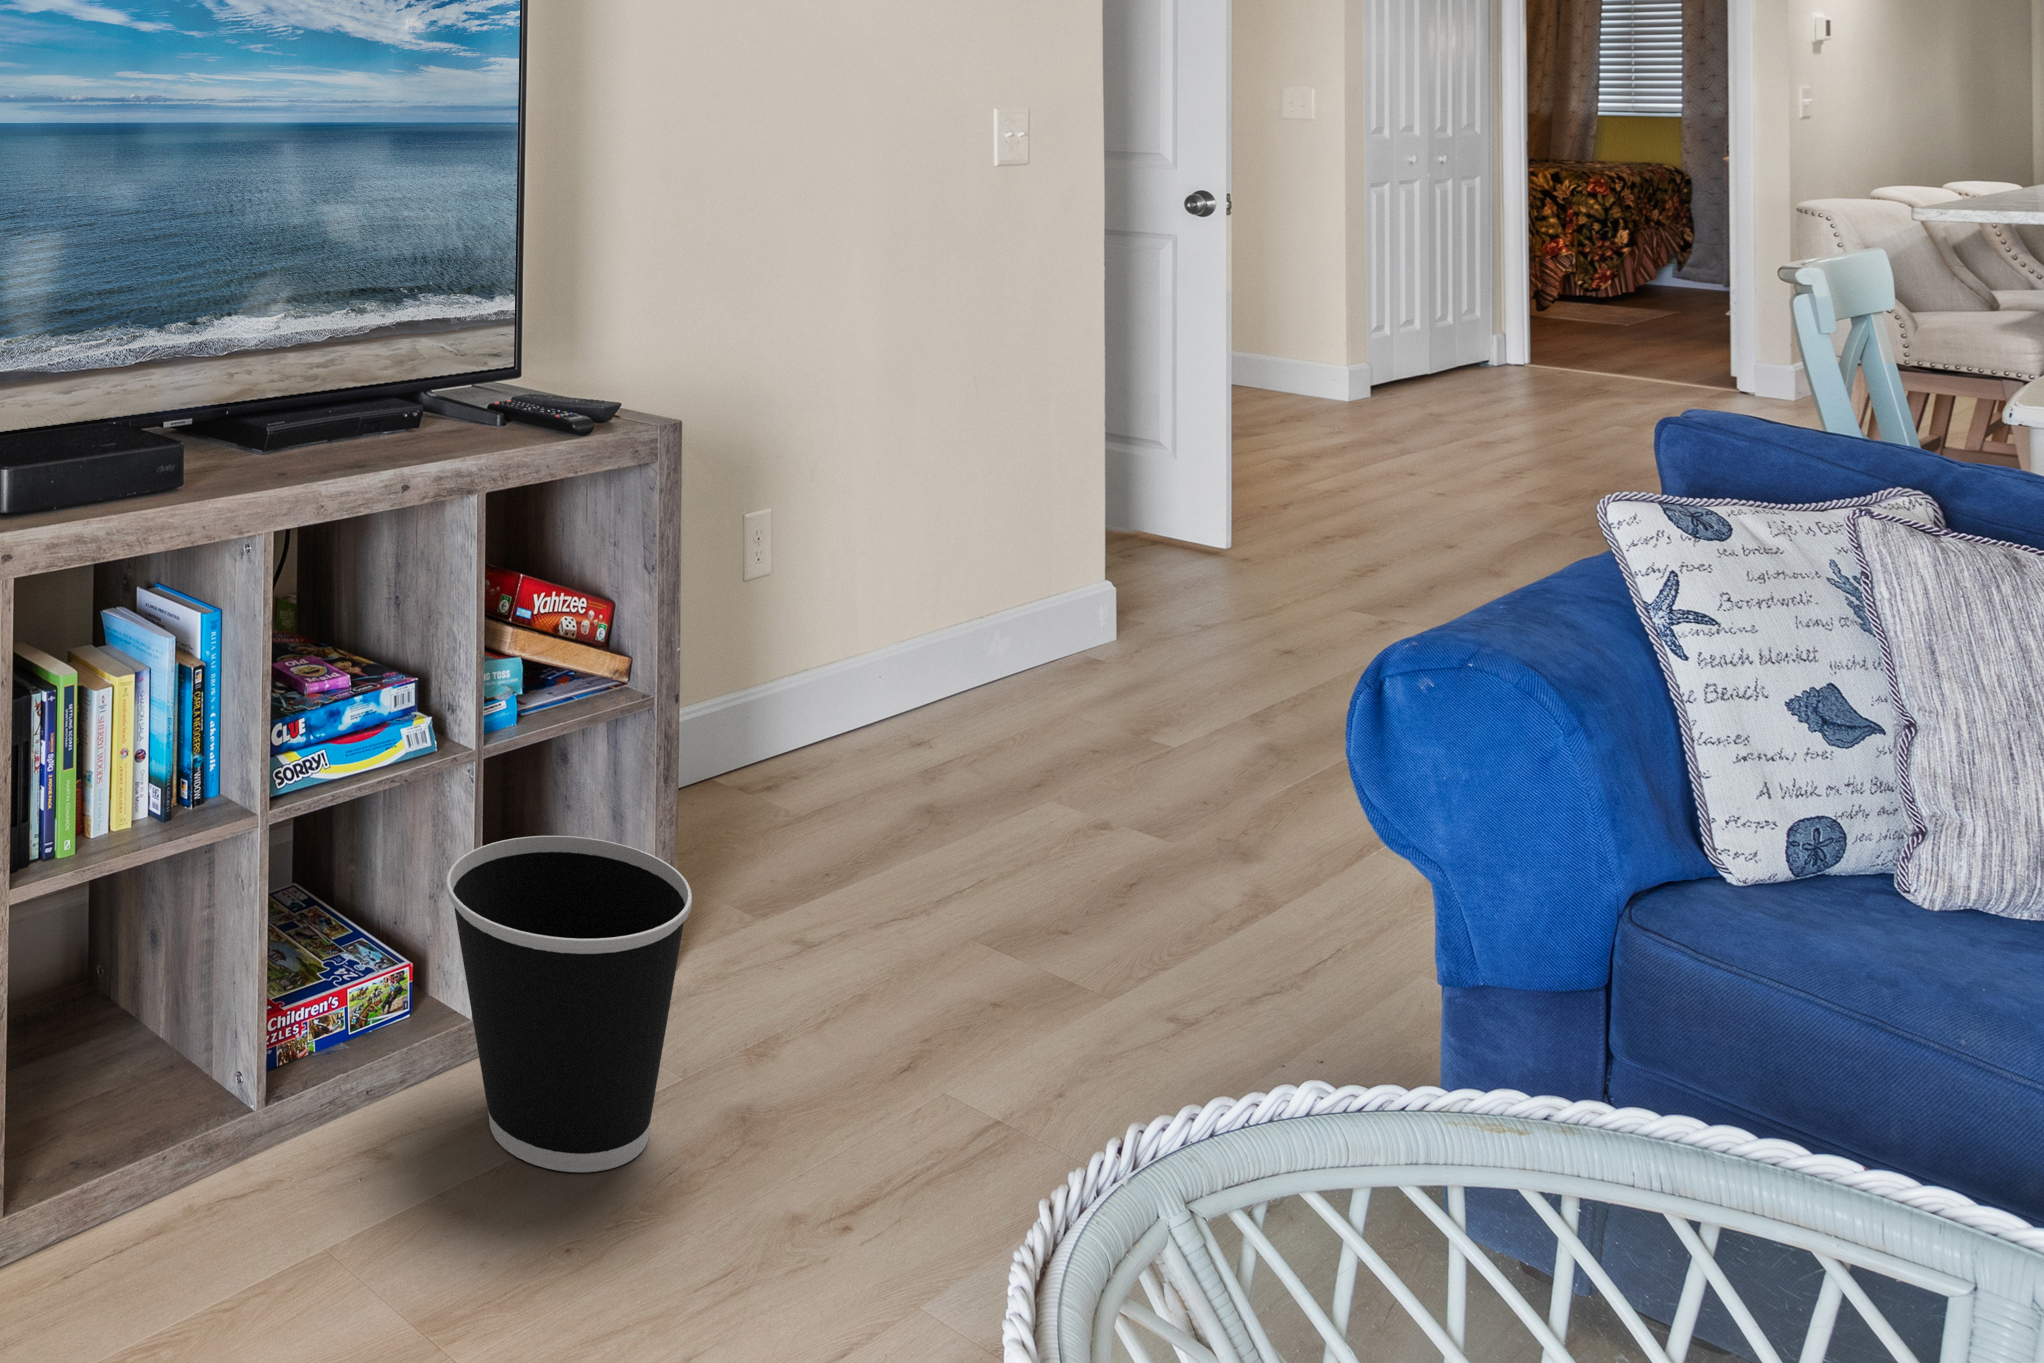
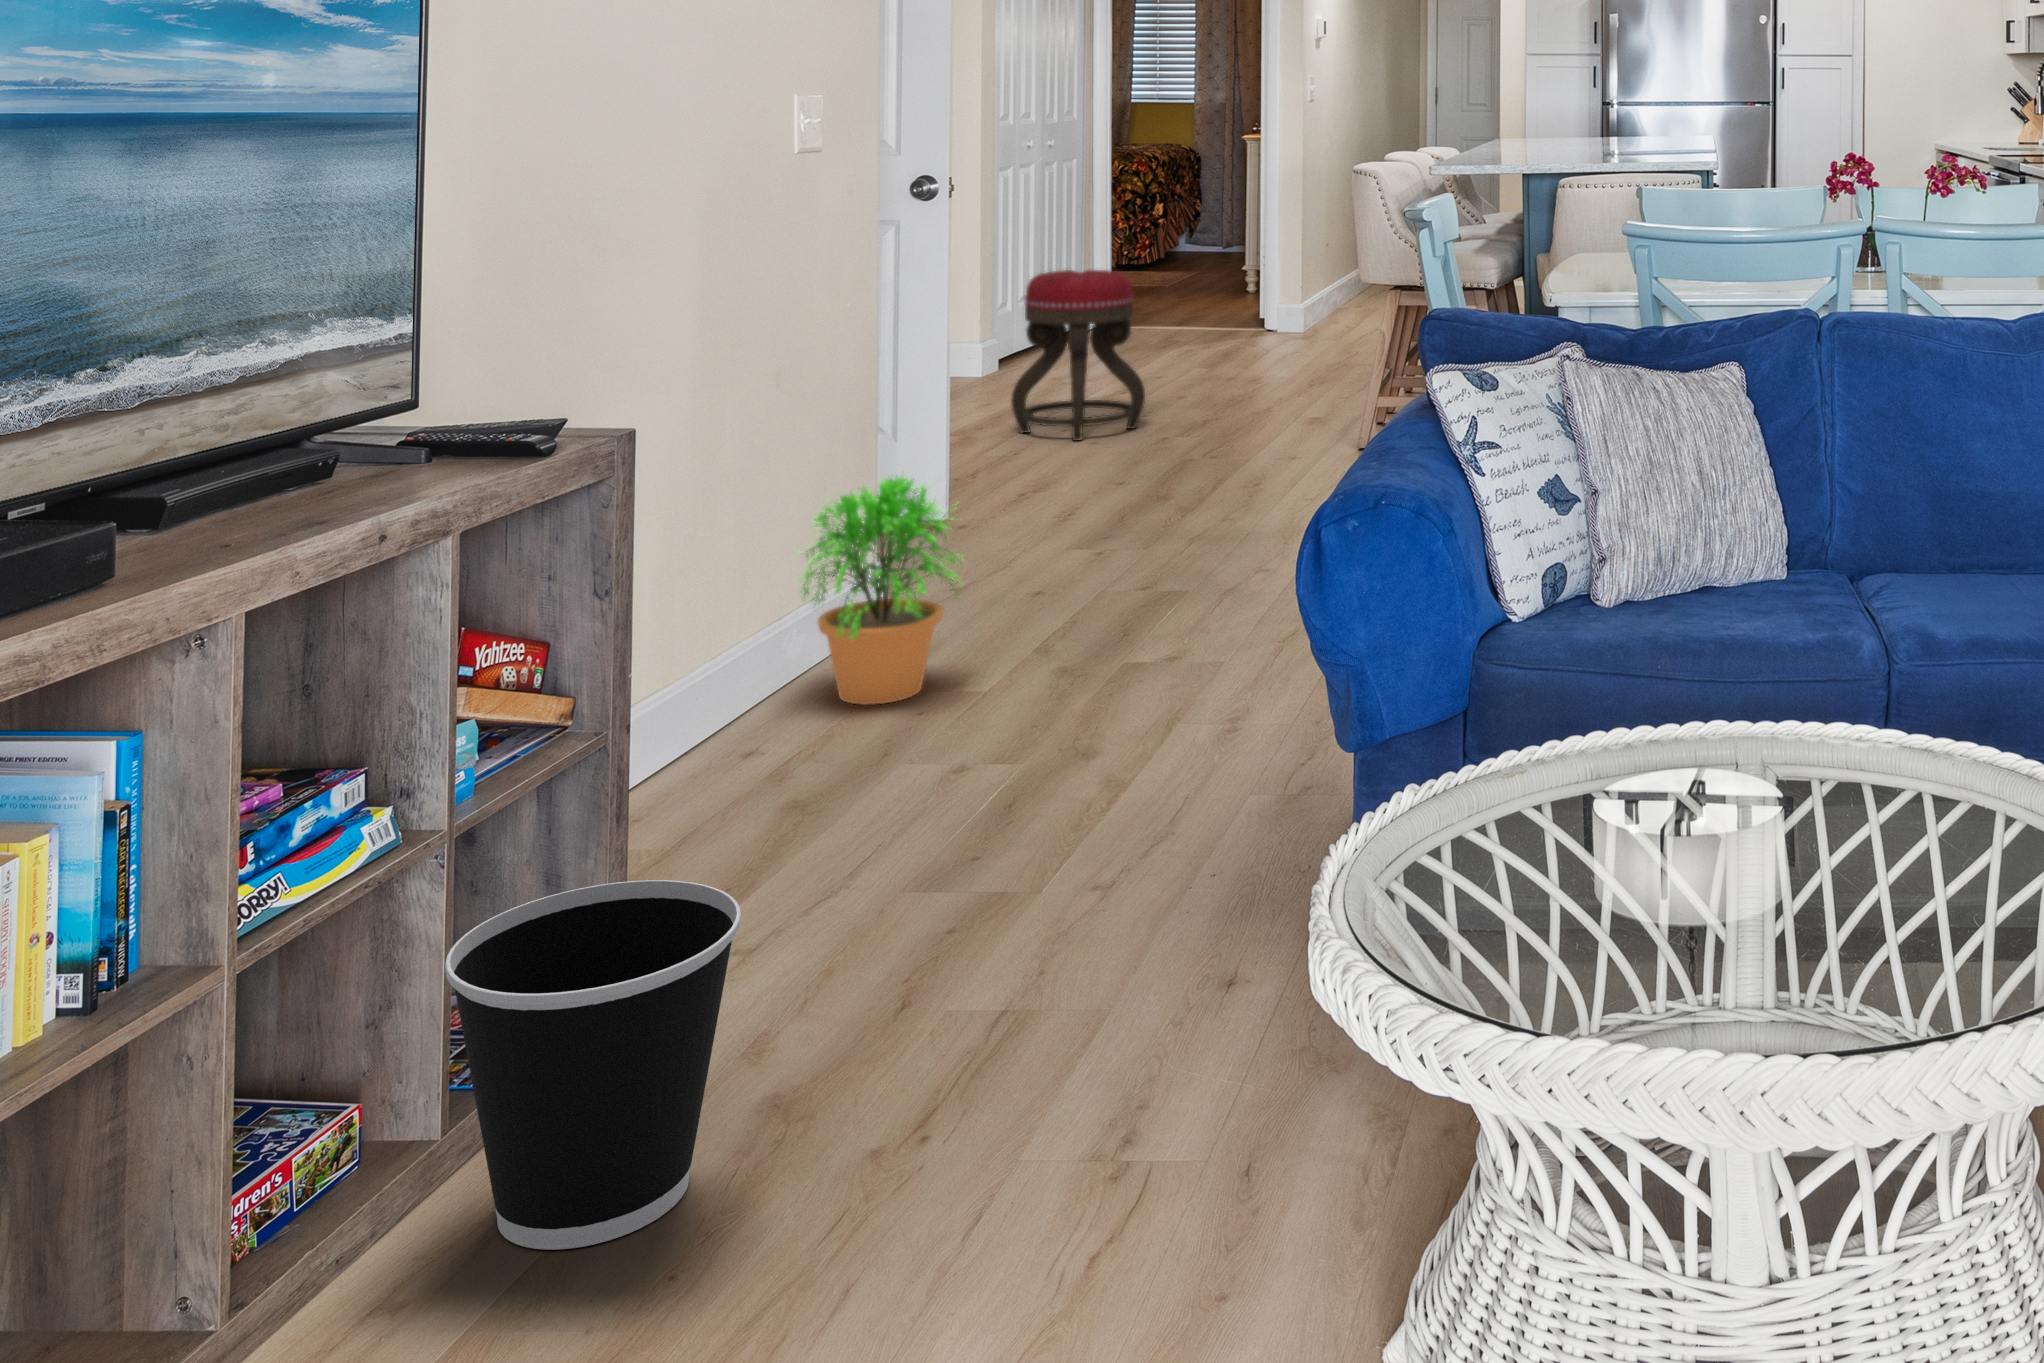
ottoman: none [1341,303,1513,497] -> present [1011,270,1145,440]
potted plant: none [969,500,1154,740] -> present [800,477,962,705]

